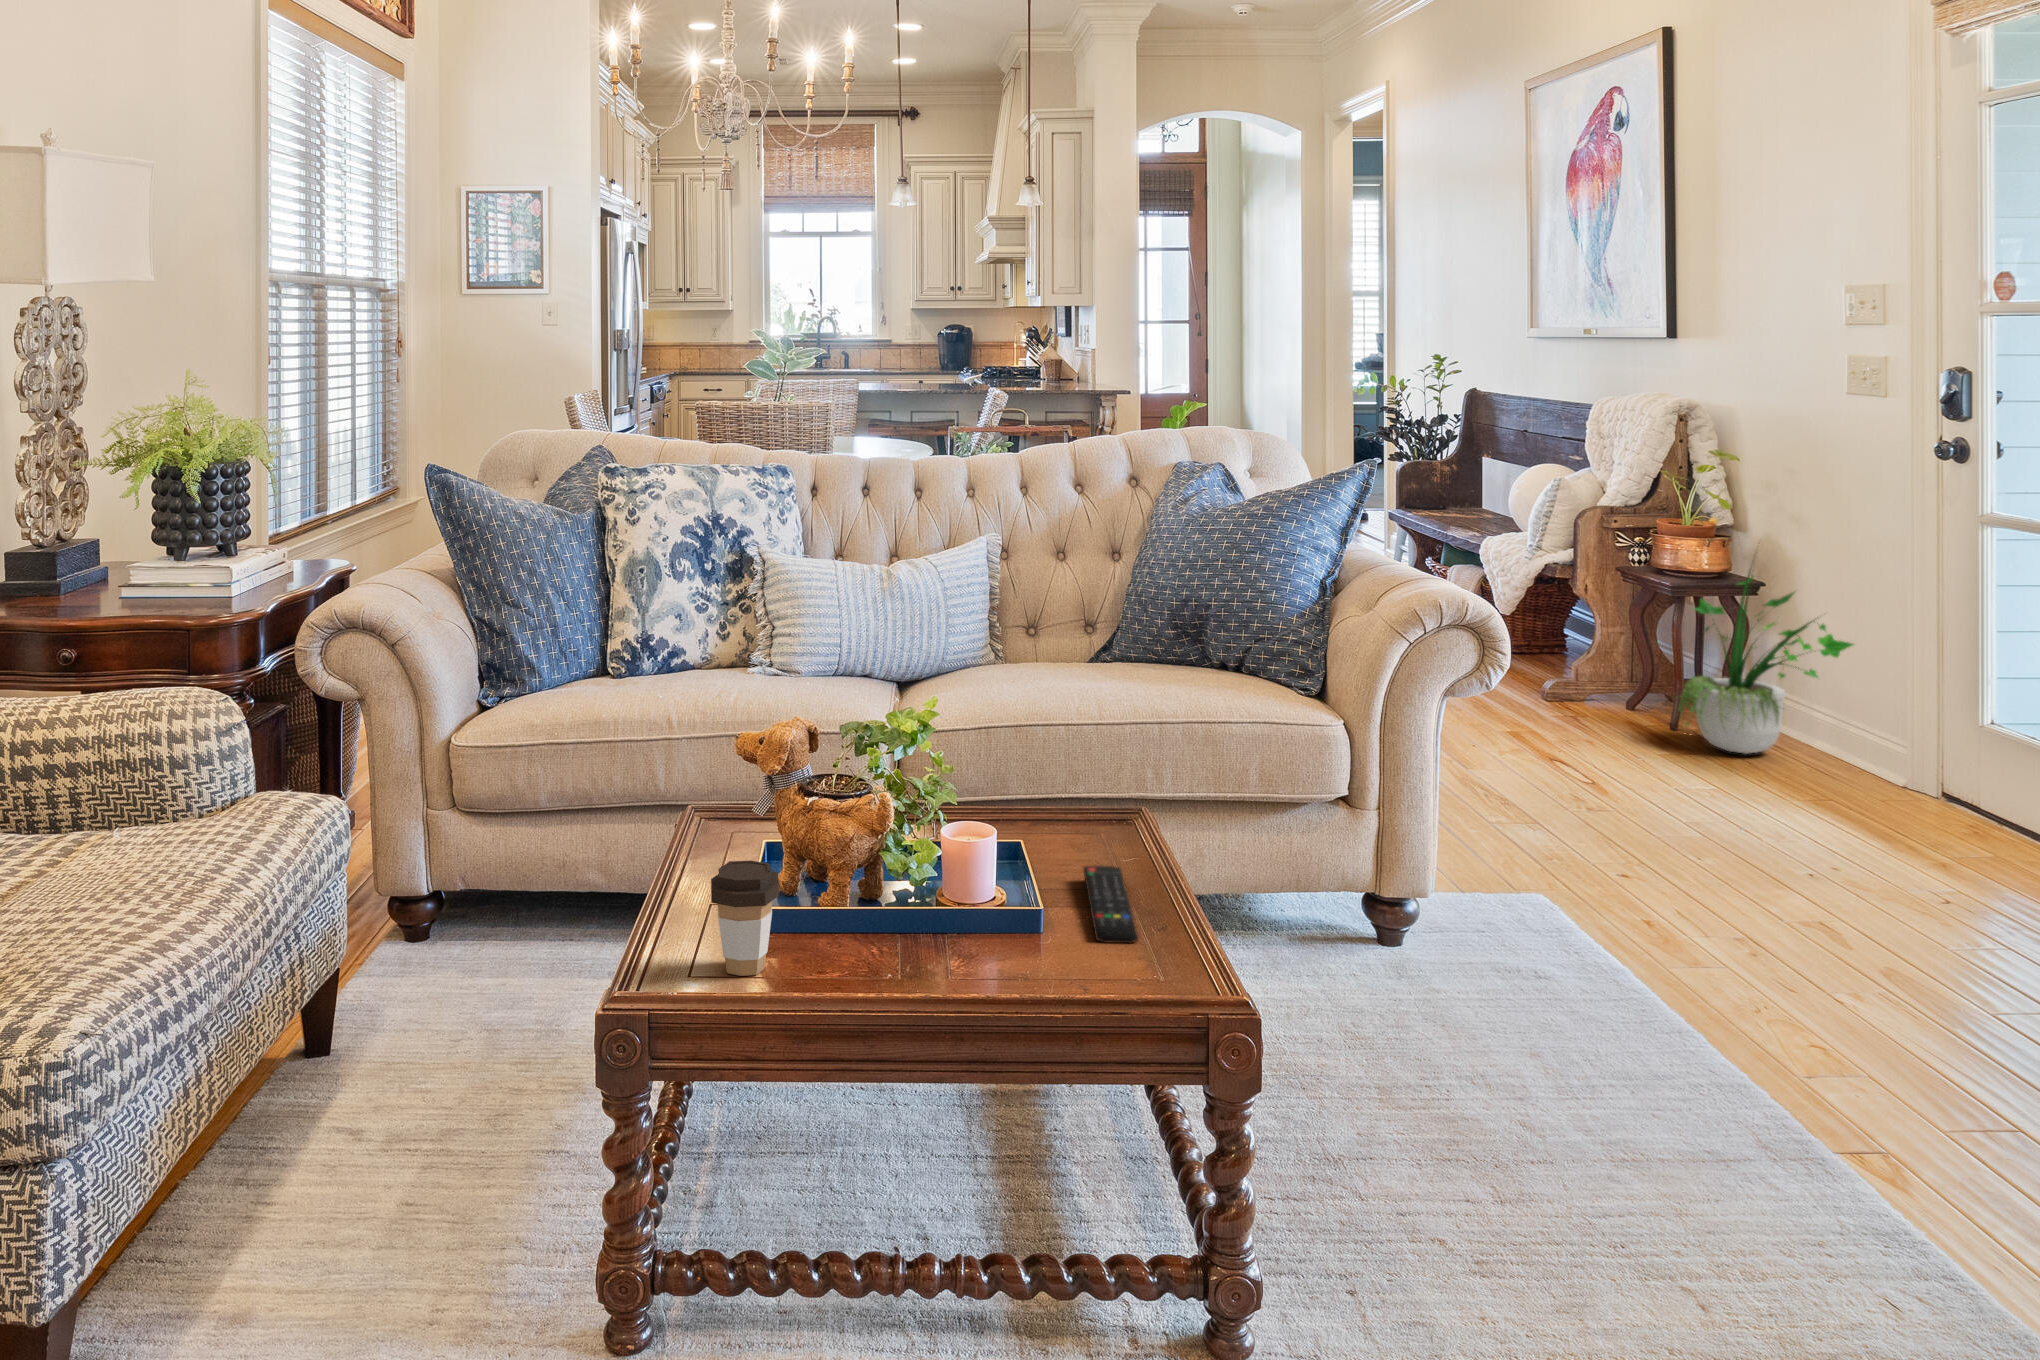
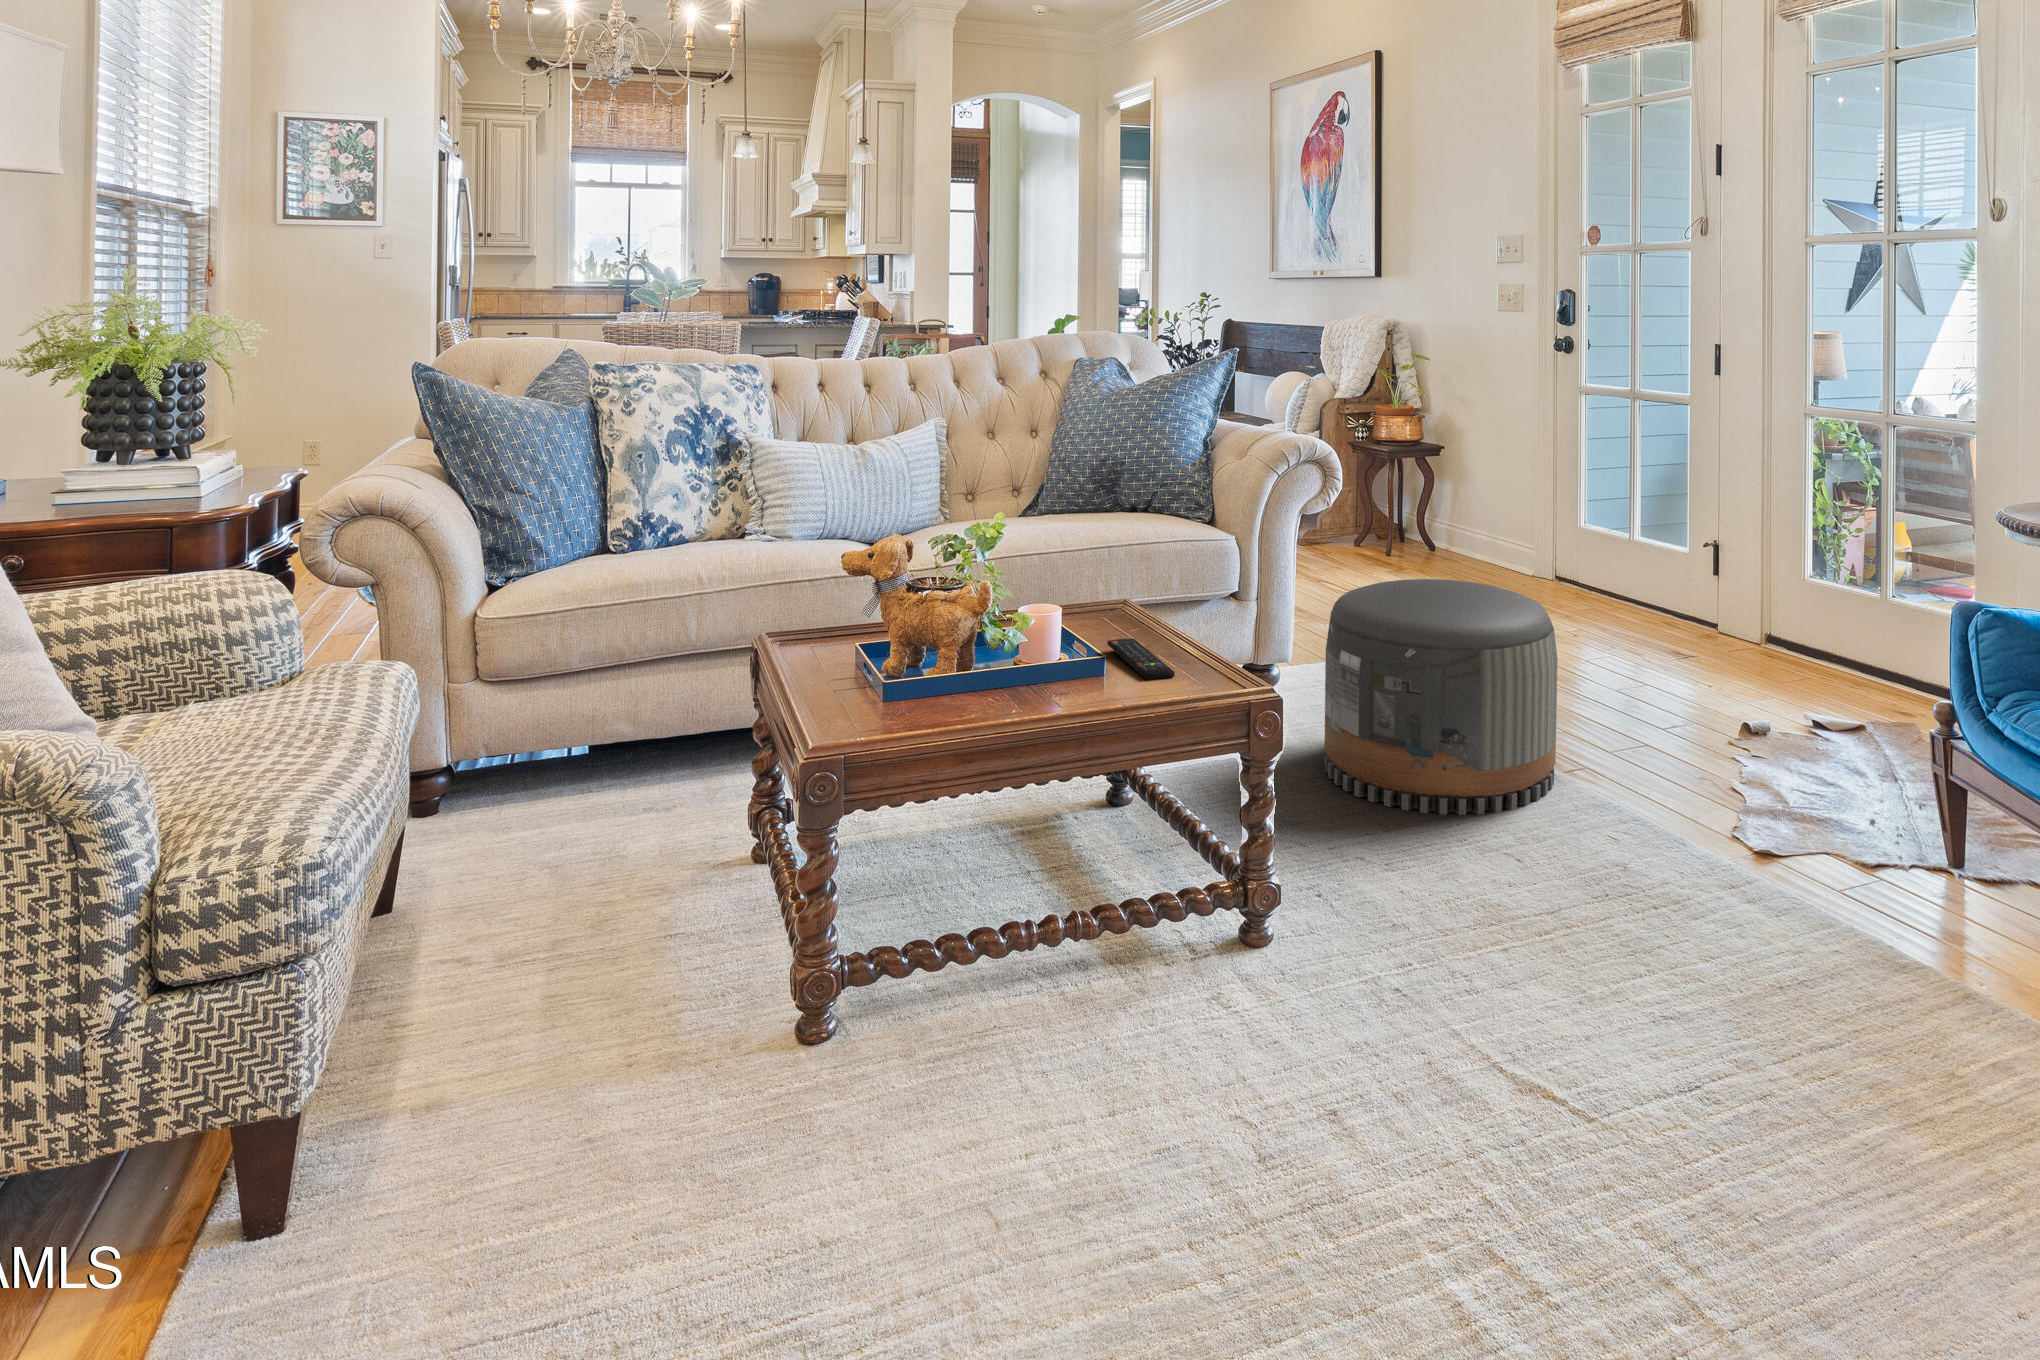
potted plant: present [1678,569,1853,754] -> none [1398,415,1511,569]
pouf: none [1437,810,1815,1205] -> present [1325,579,1558,815]
coffee cup: present [711,861,779,976] -> none [868,642,925,730]

